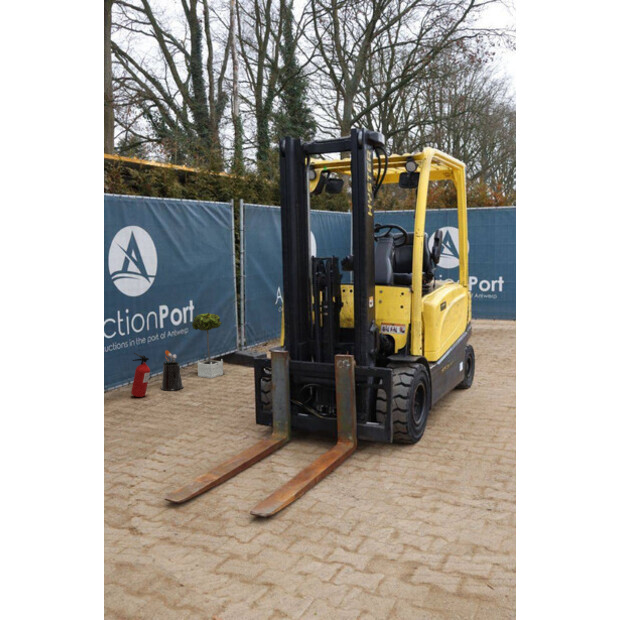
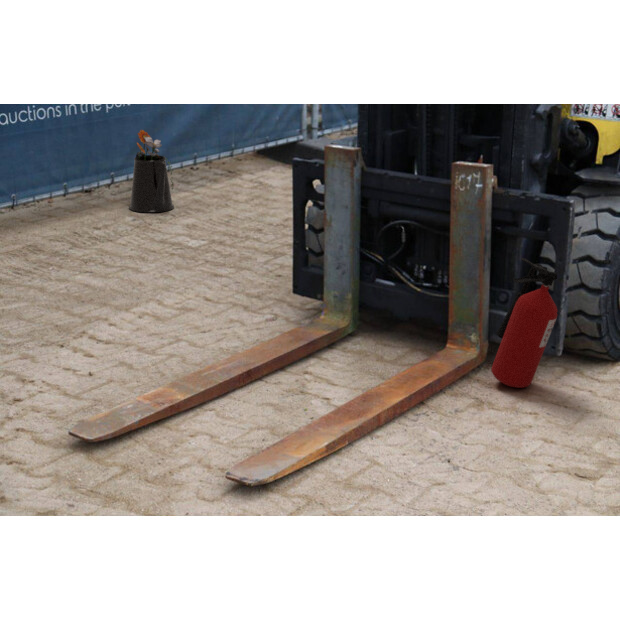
potted tree: present [192,313,223,378] -> none [198,54,260,192]
fire extinguisher: present [131,353,150,397] -> present [492,258,558,388]

